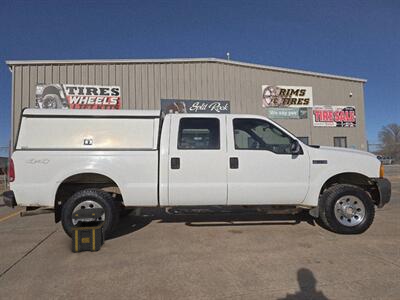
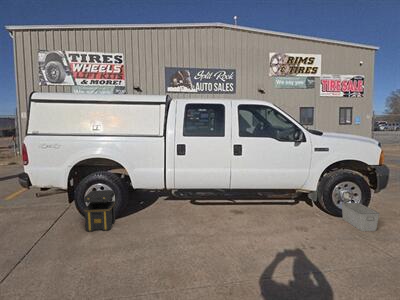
storage bin: none [345,217,385,245] -> present [342,203,379,231]

